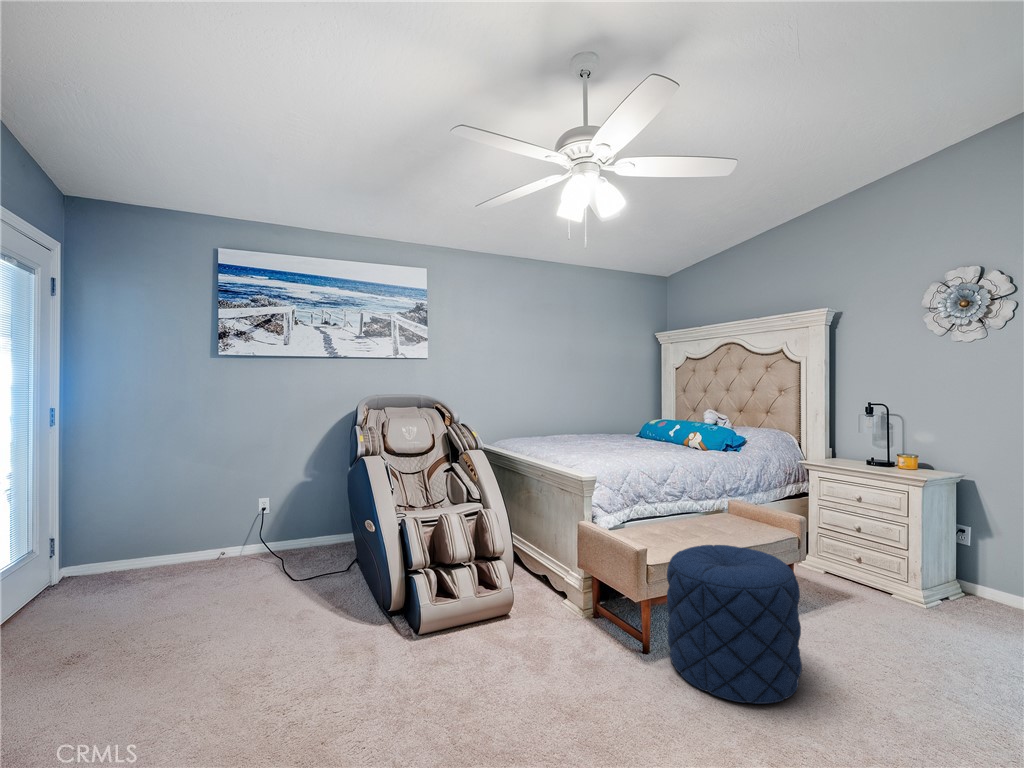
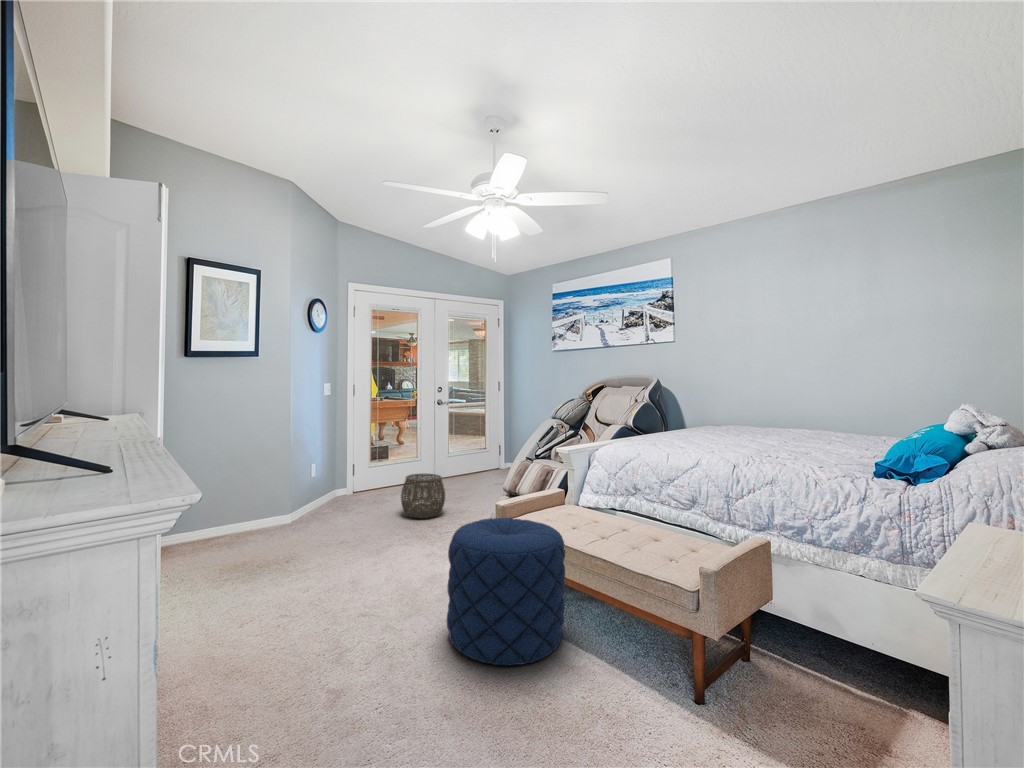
woven basket: none [196,602,306,724] -> present [401,473,445,519]

